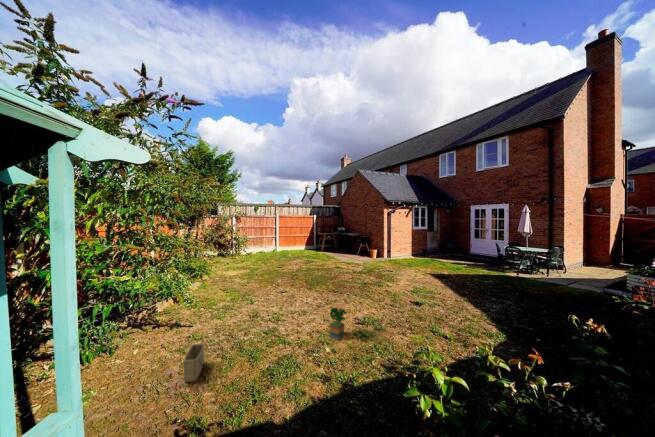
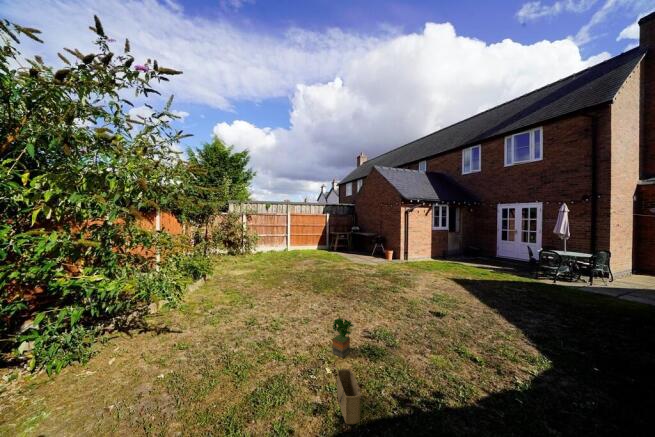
basket: present [183,343,204,382] -> present [337,369,361,424]

